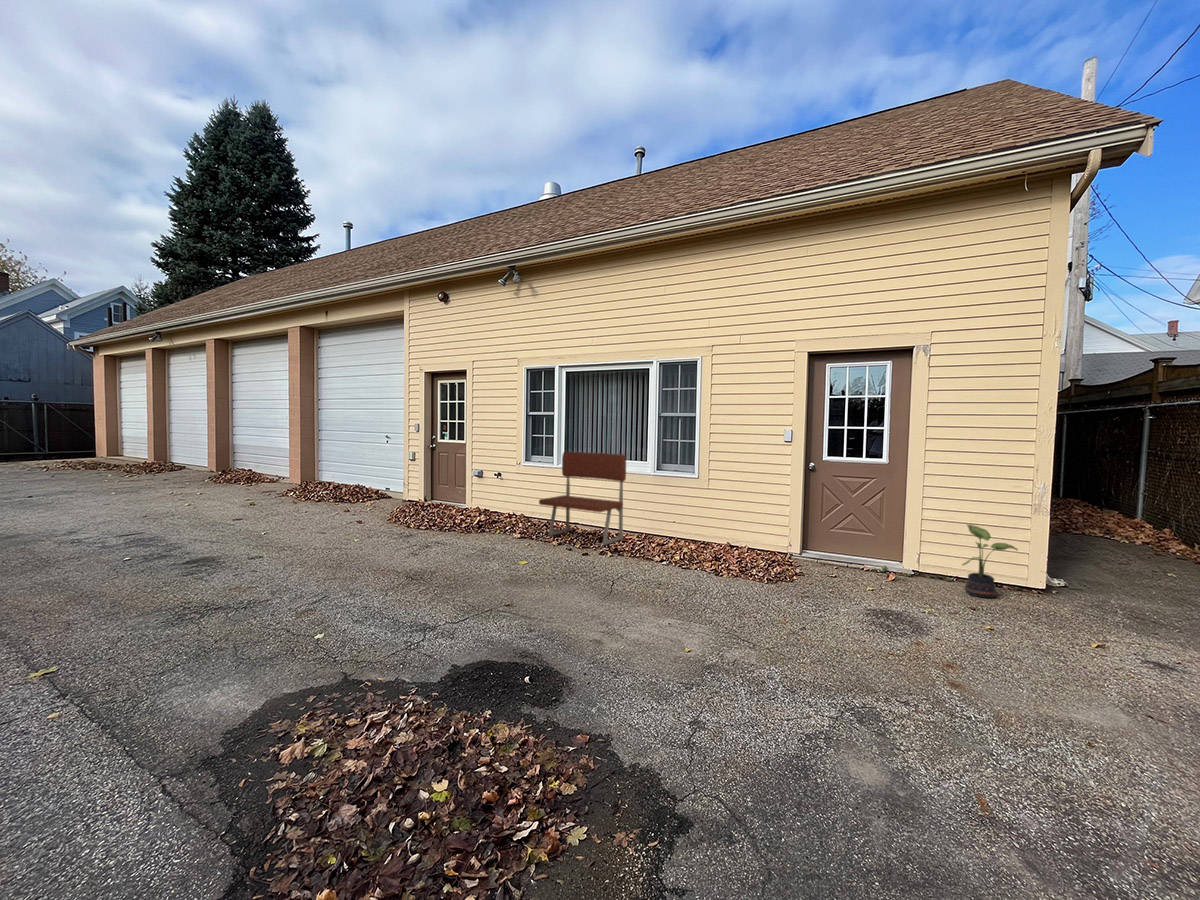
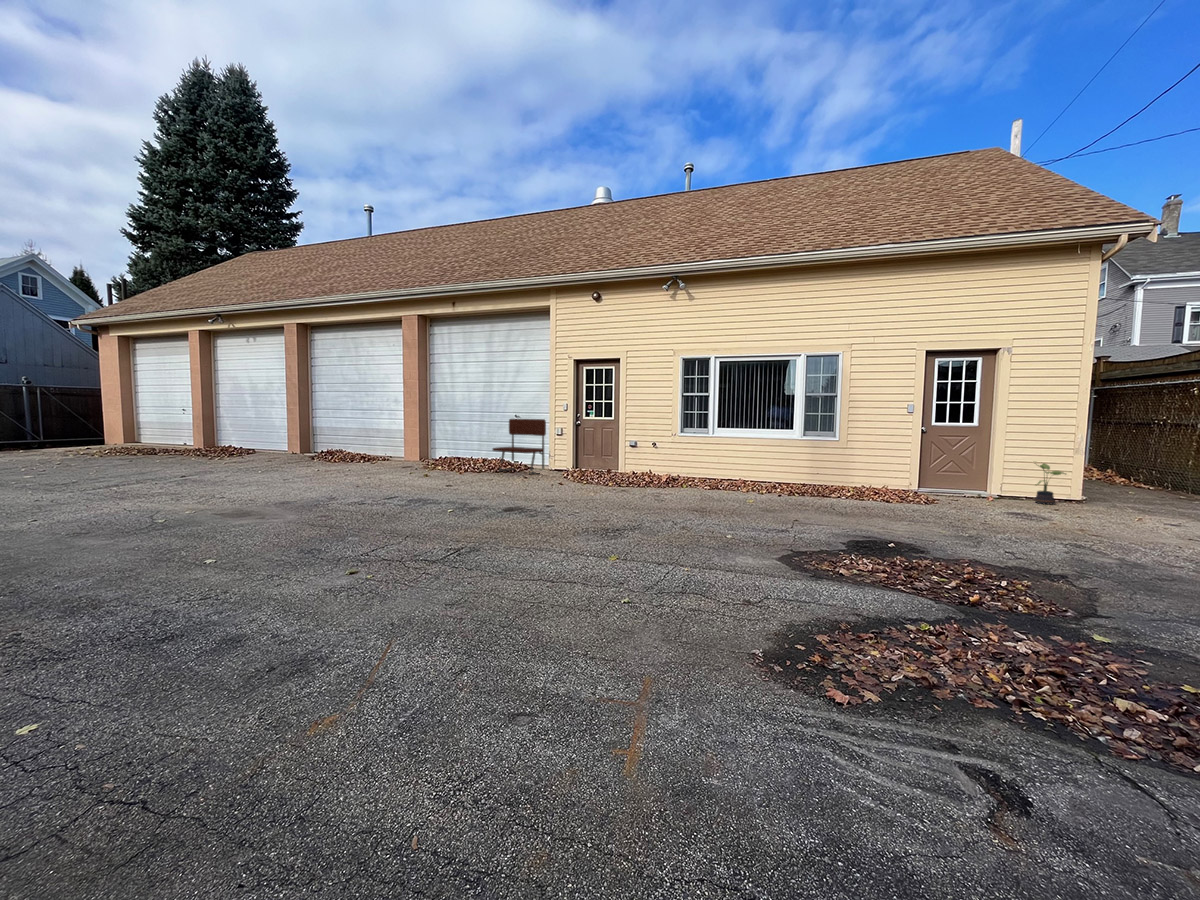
bench: present [539,452,626,545] -> present [493,419,546,474]

